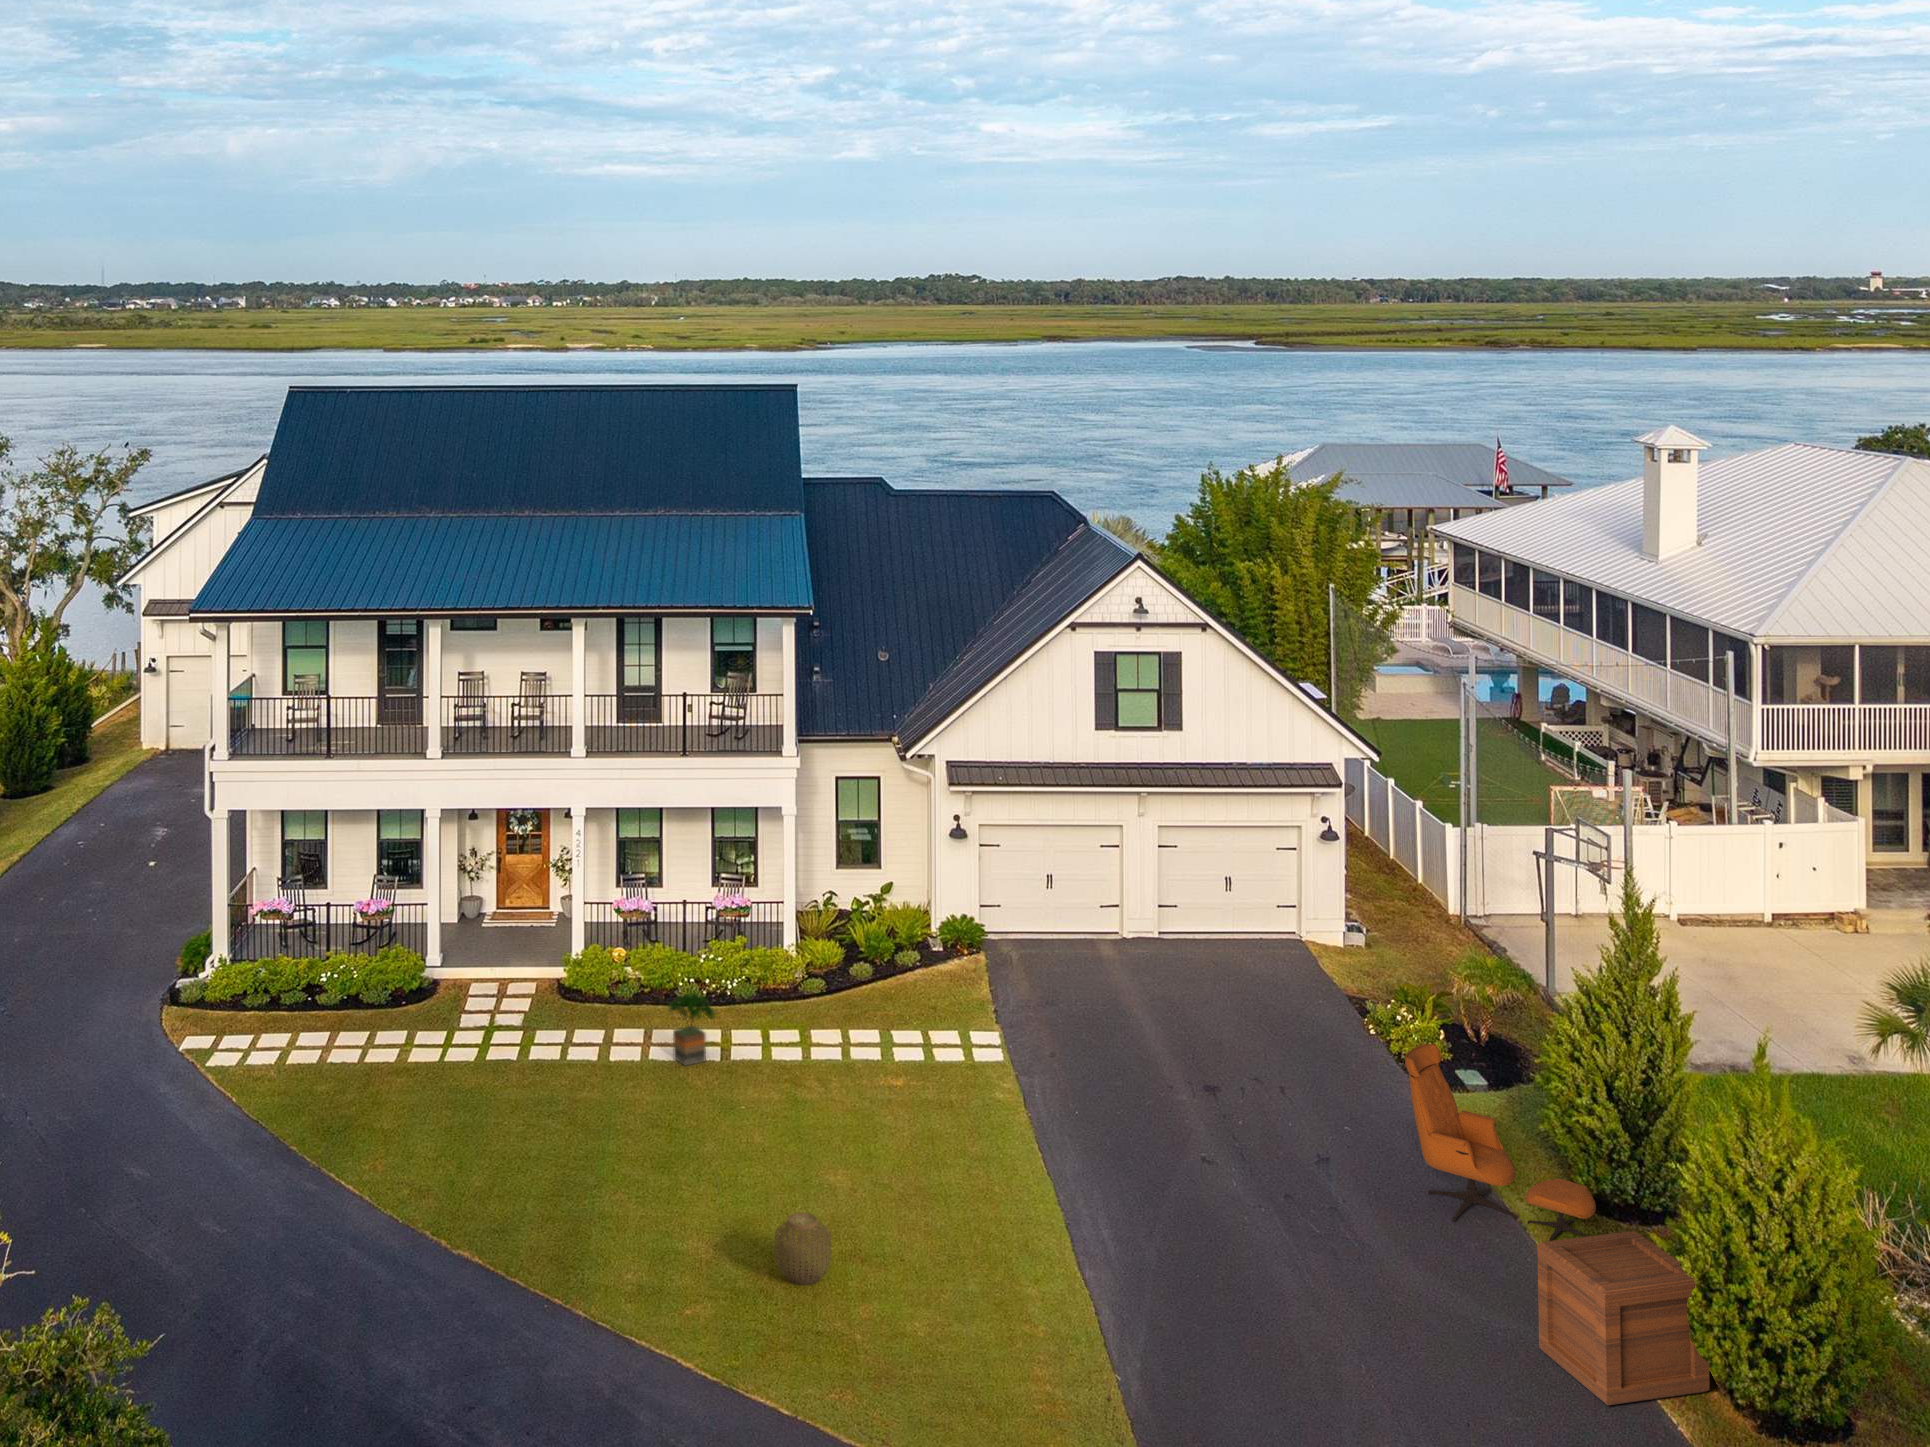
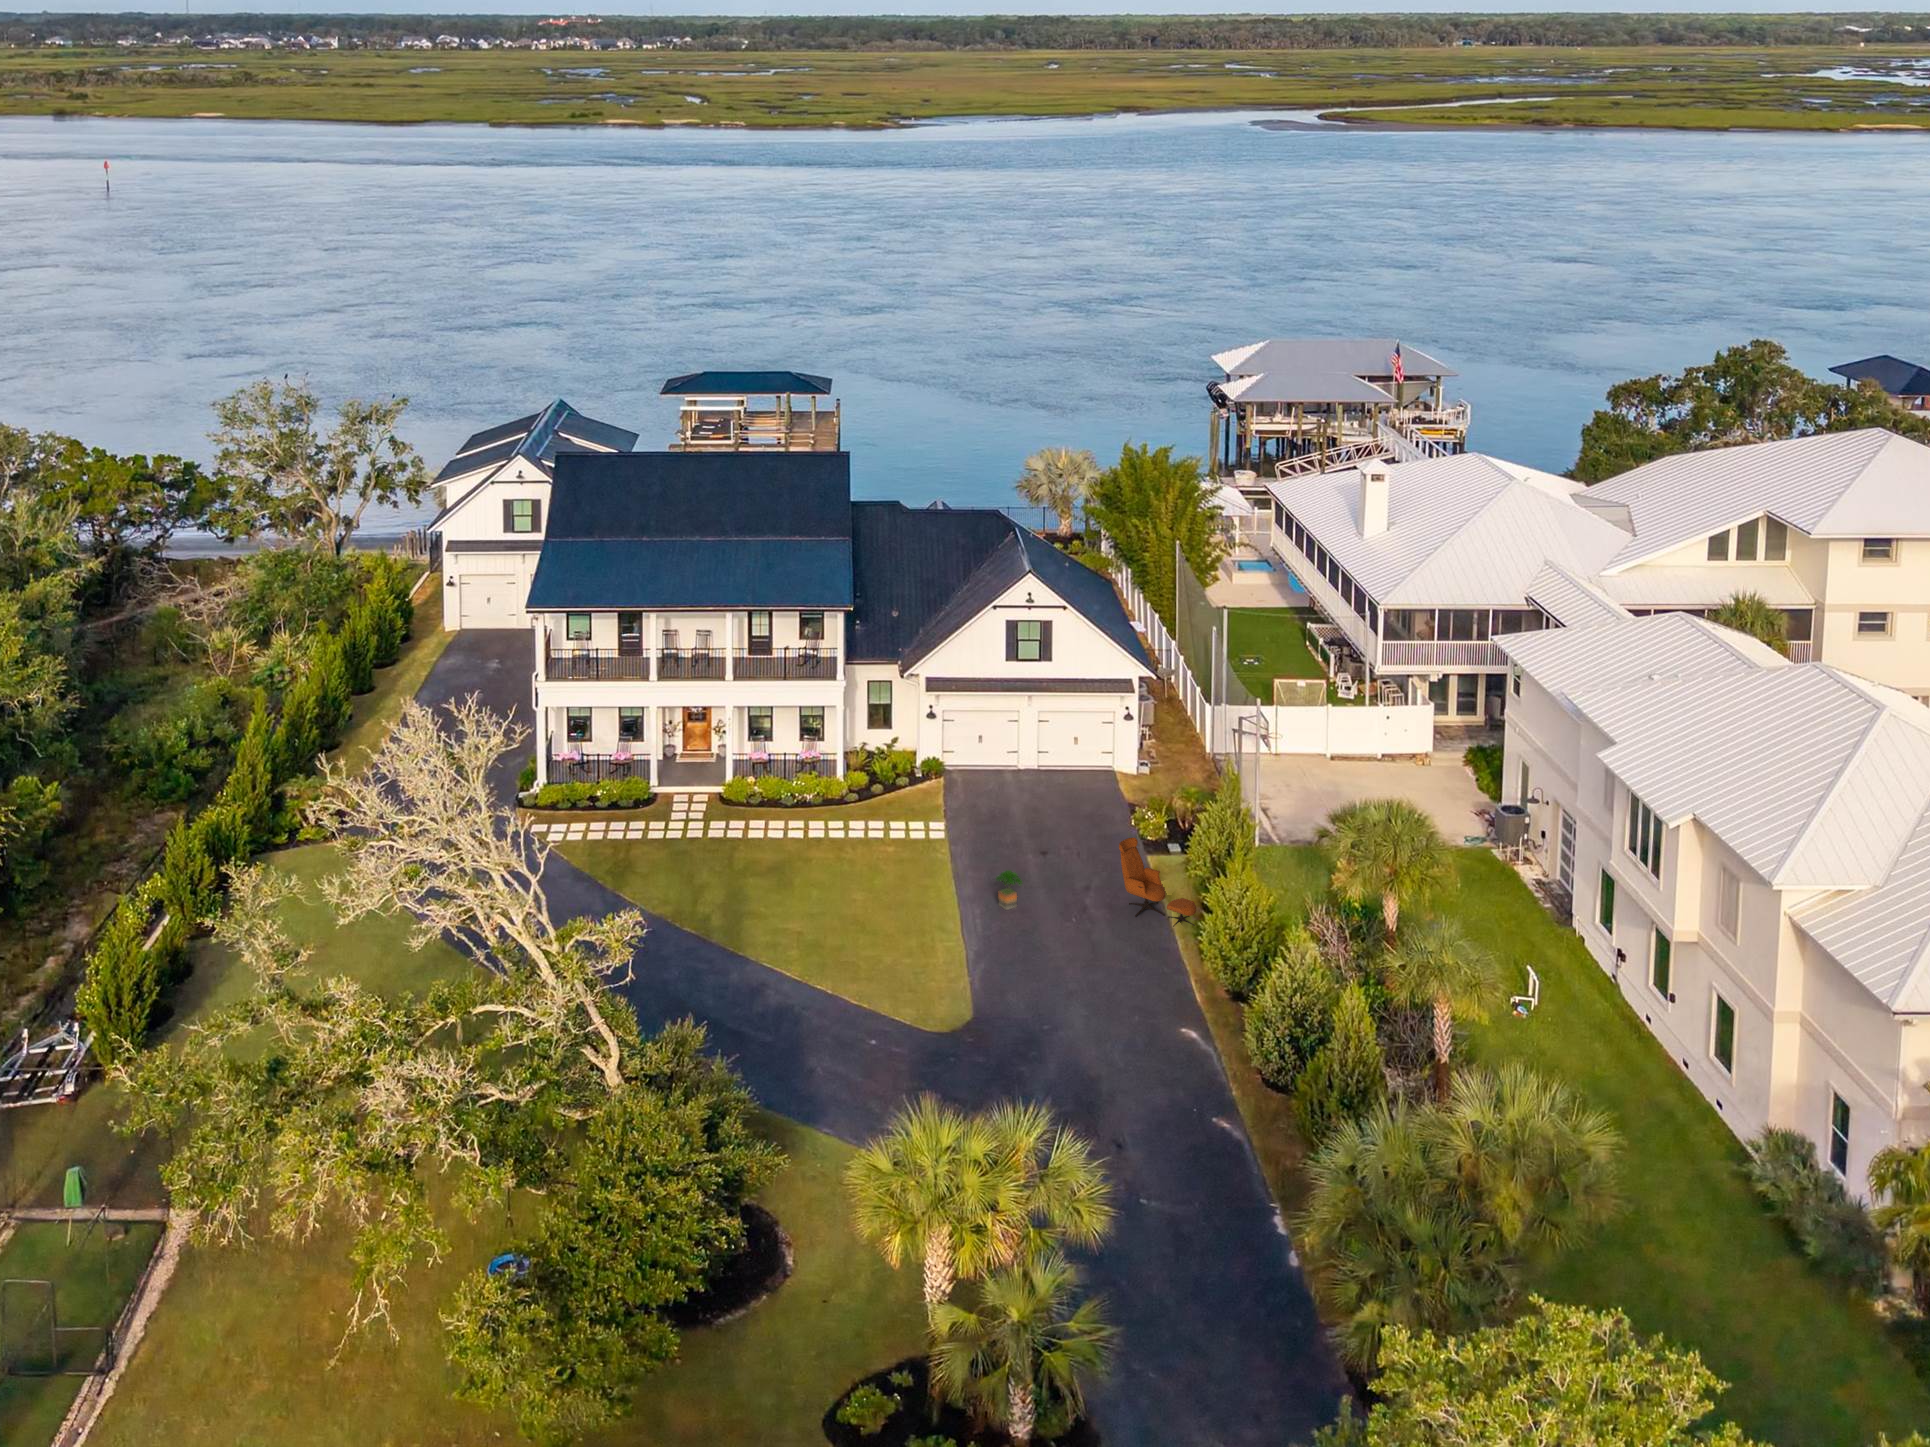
potted tree: present [669,993,715,1066] -> present [996,870,1022,910]
woven basket: present [775,1213,831,1285] -> none [828,914,853,944]
wooden crate: present [1537,1231,1710,1406] -> none [1150,922,1213,992]

